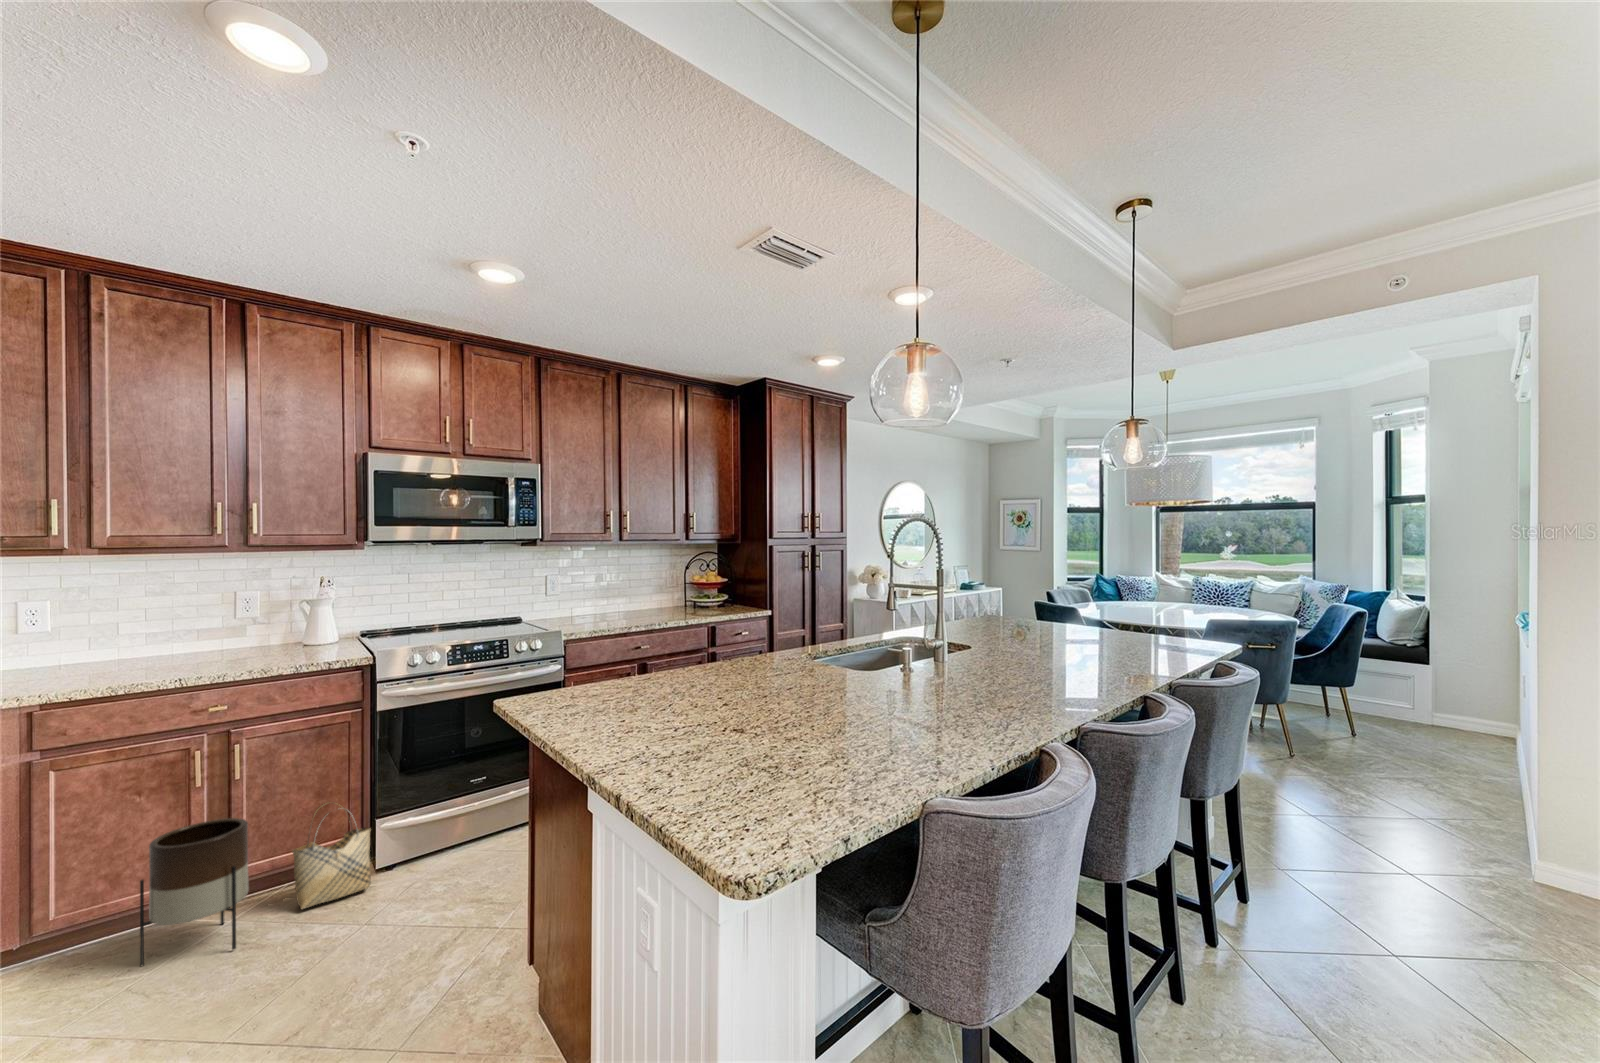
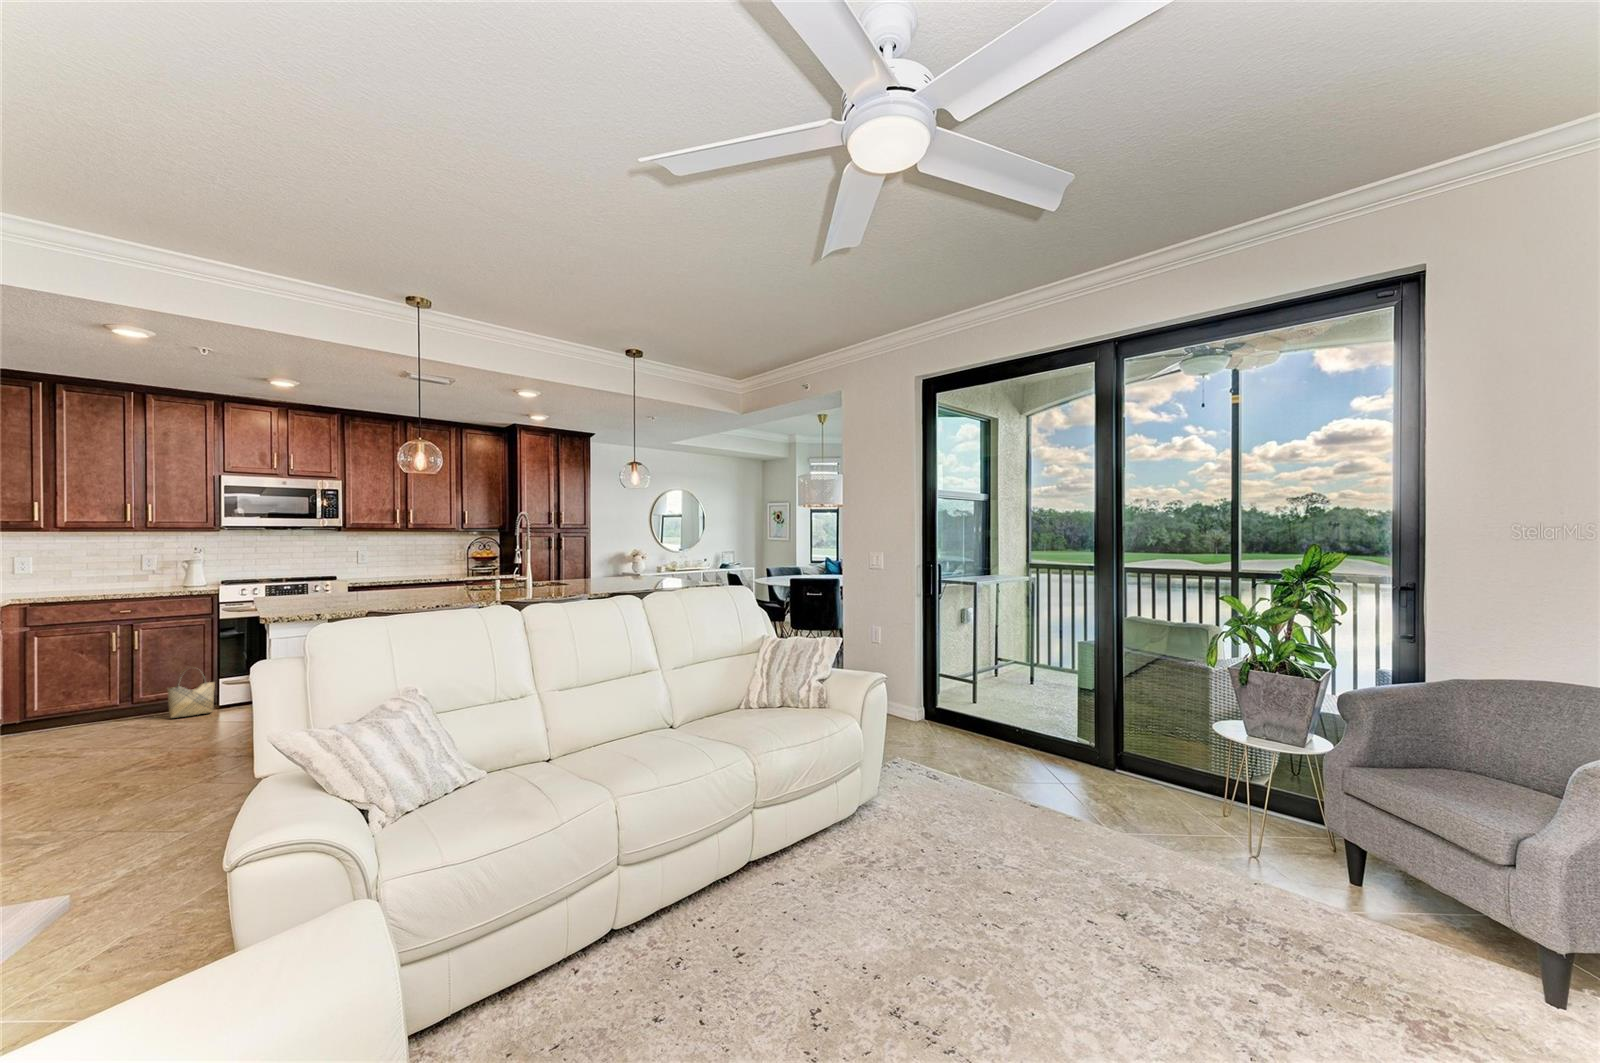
planter: present [140,818,249,966] -> none [81,668,140,733]

